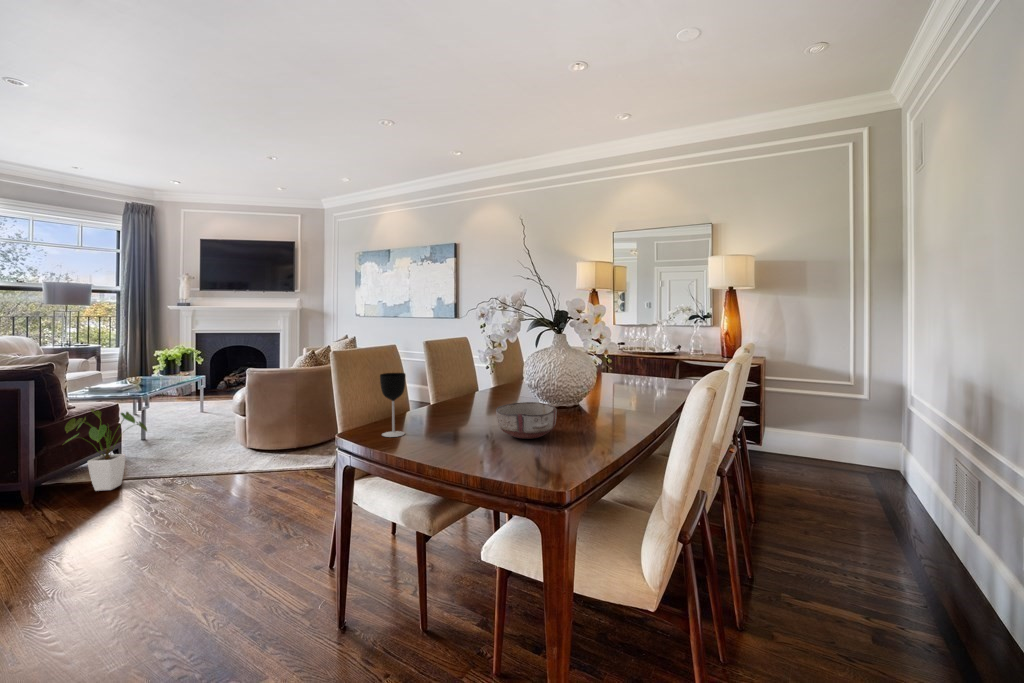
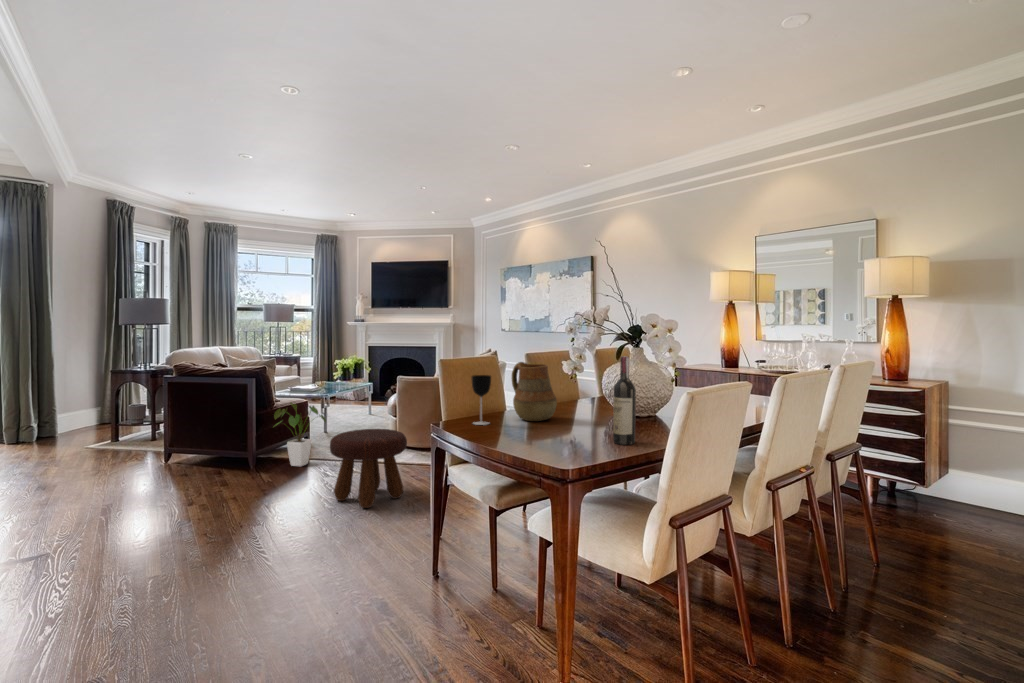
wine bottle: none [577,347,603,454] -> present [613,356,636,445]
pitcher: none [424,354,481,426] -> present [512,362,557,421]
ceramic bowl: present [496,402,557,439] -> none [557,404,609,432]
footstool: none [157,437,268,541] -> present [330,429,407,508]

